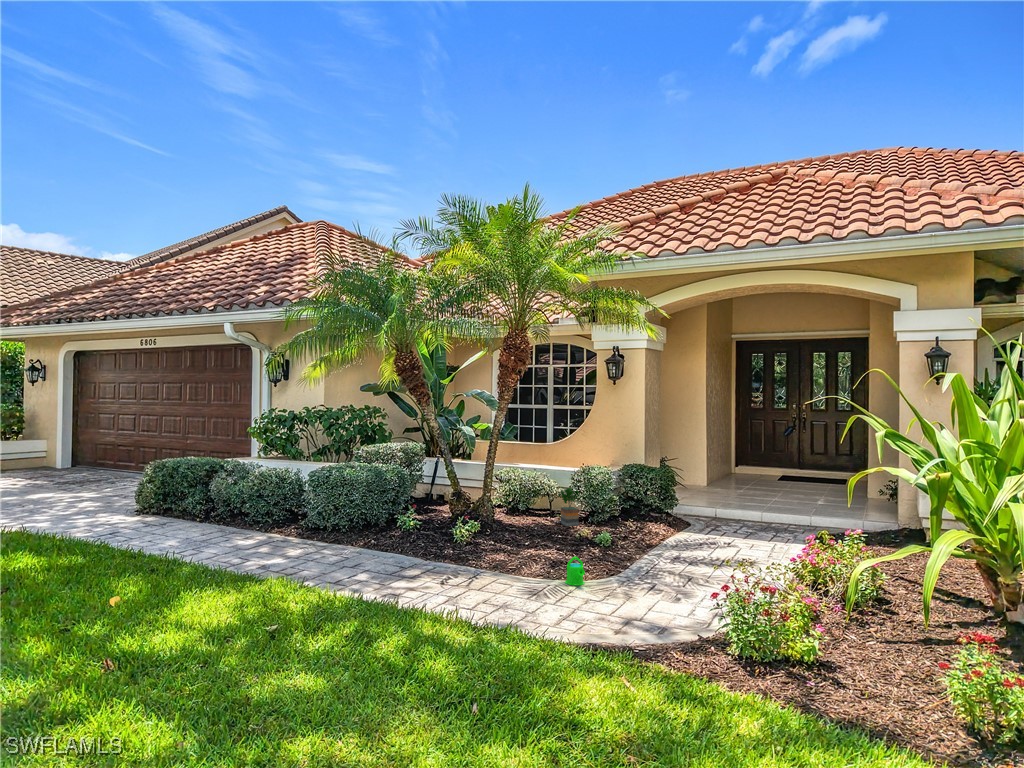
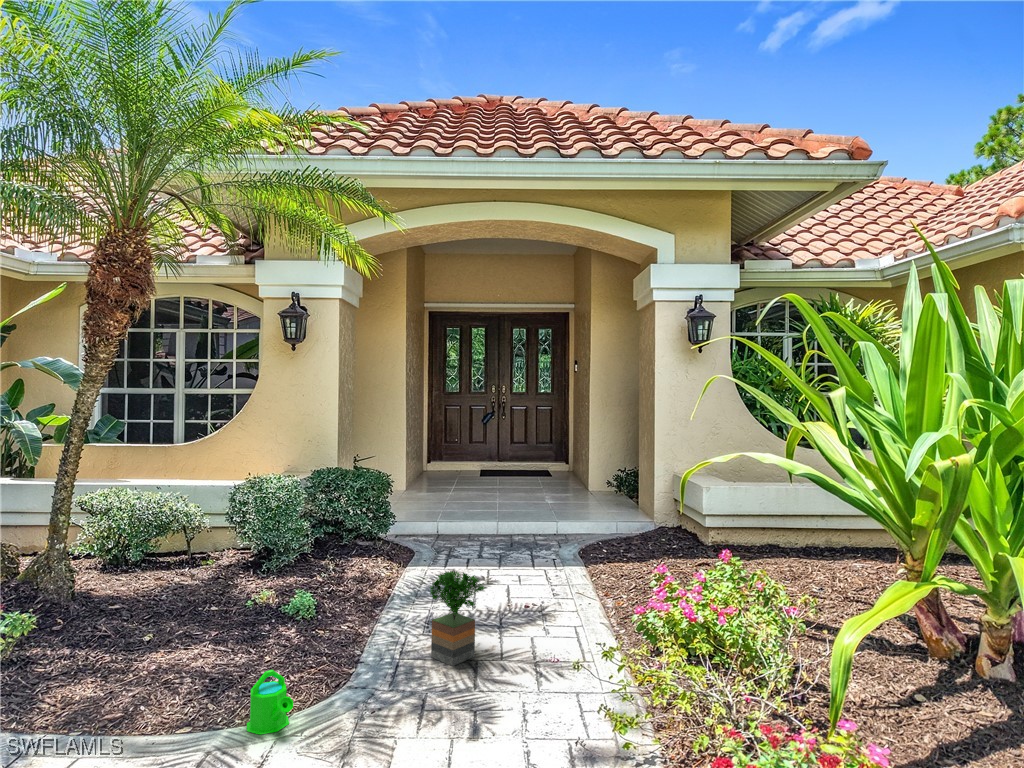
potted tree: present [558,488,581,526] -> present [430,571,484,666]

